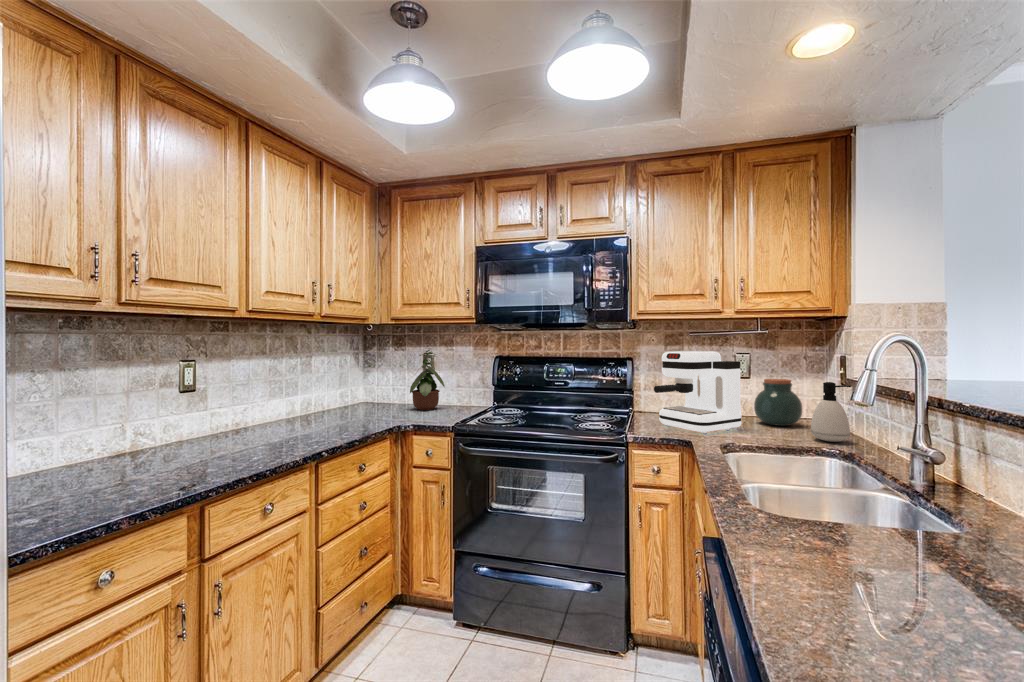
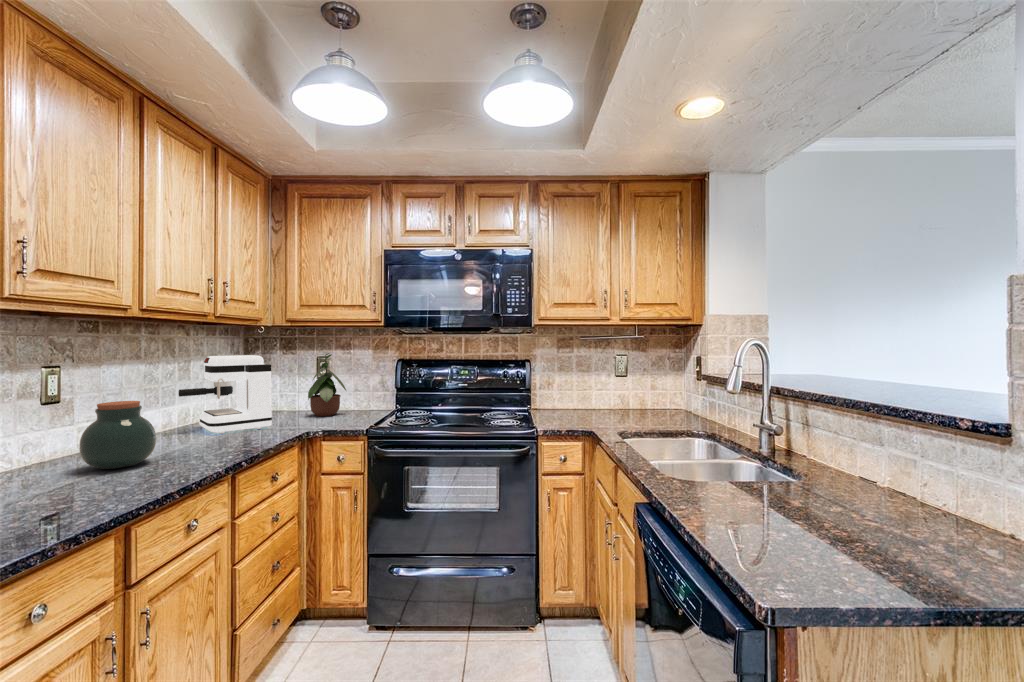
coffee maker: present [654,351,742,434] -> present [179,355,272,434]
jar: present [754,379,802,426] -> present [80,401,156,469]
soap dispenser: present [811,382,851,442] -> none [678,377,705,424]

